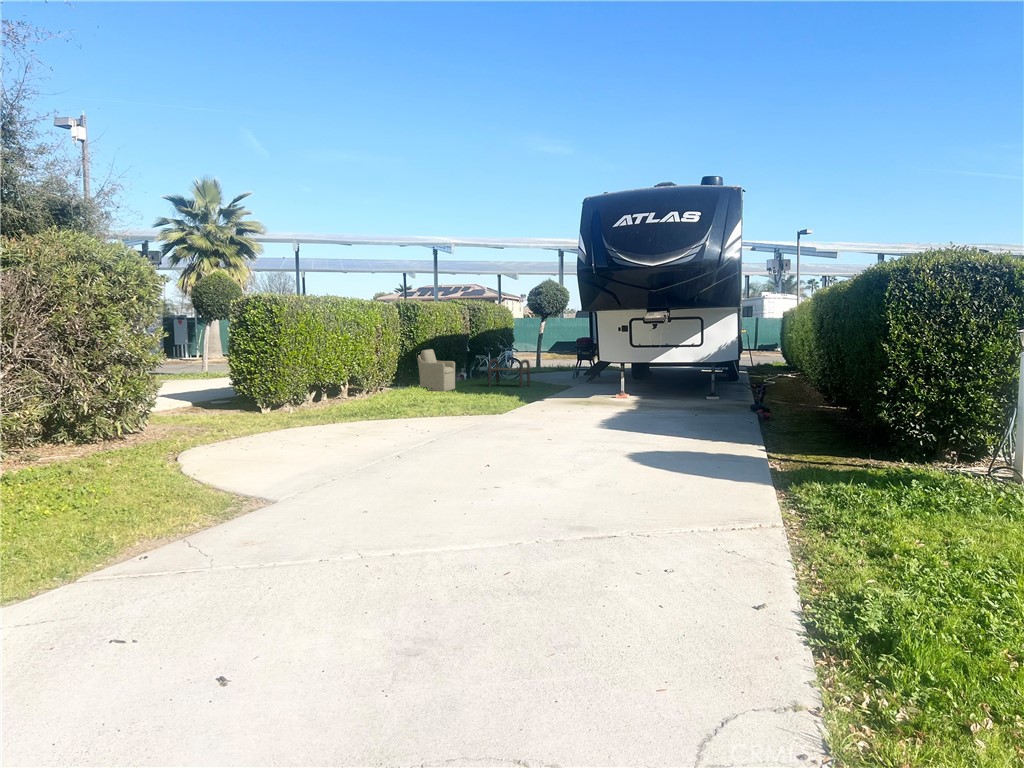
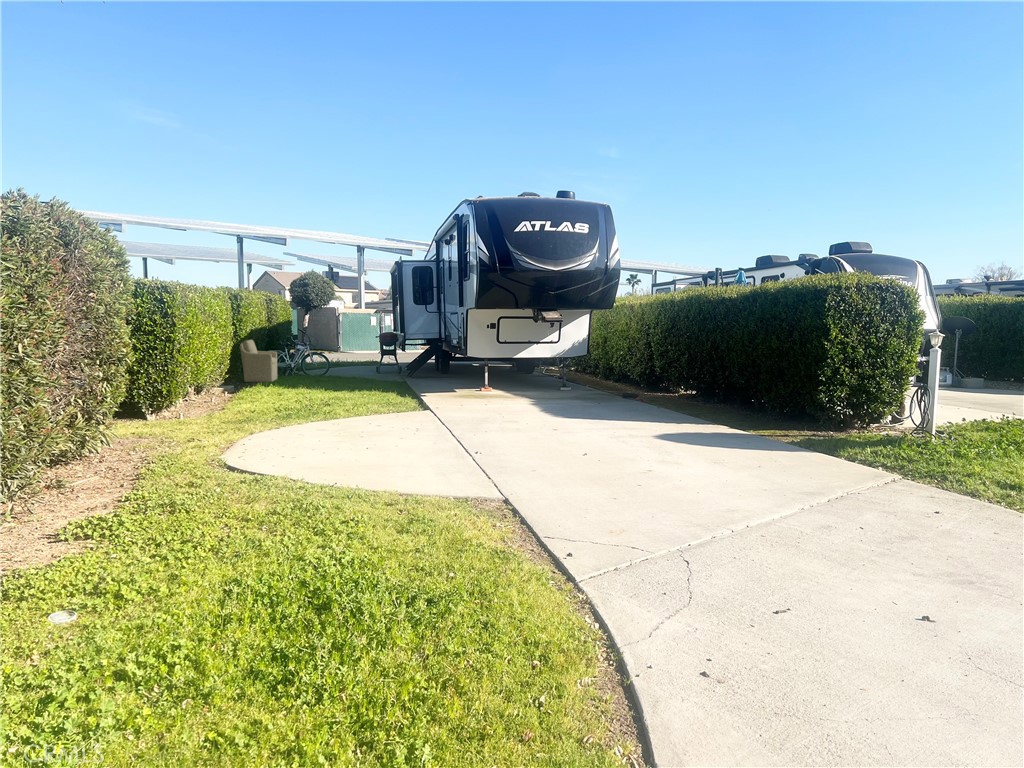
bench: present [488,359,530,388] -> none [302,348,342,376]

